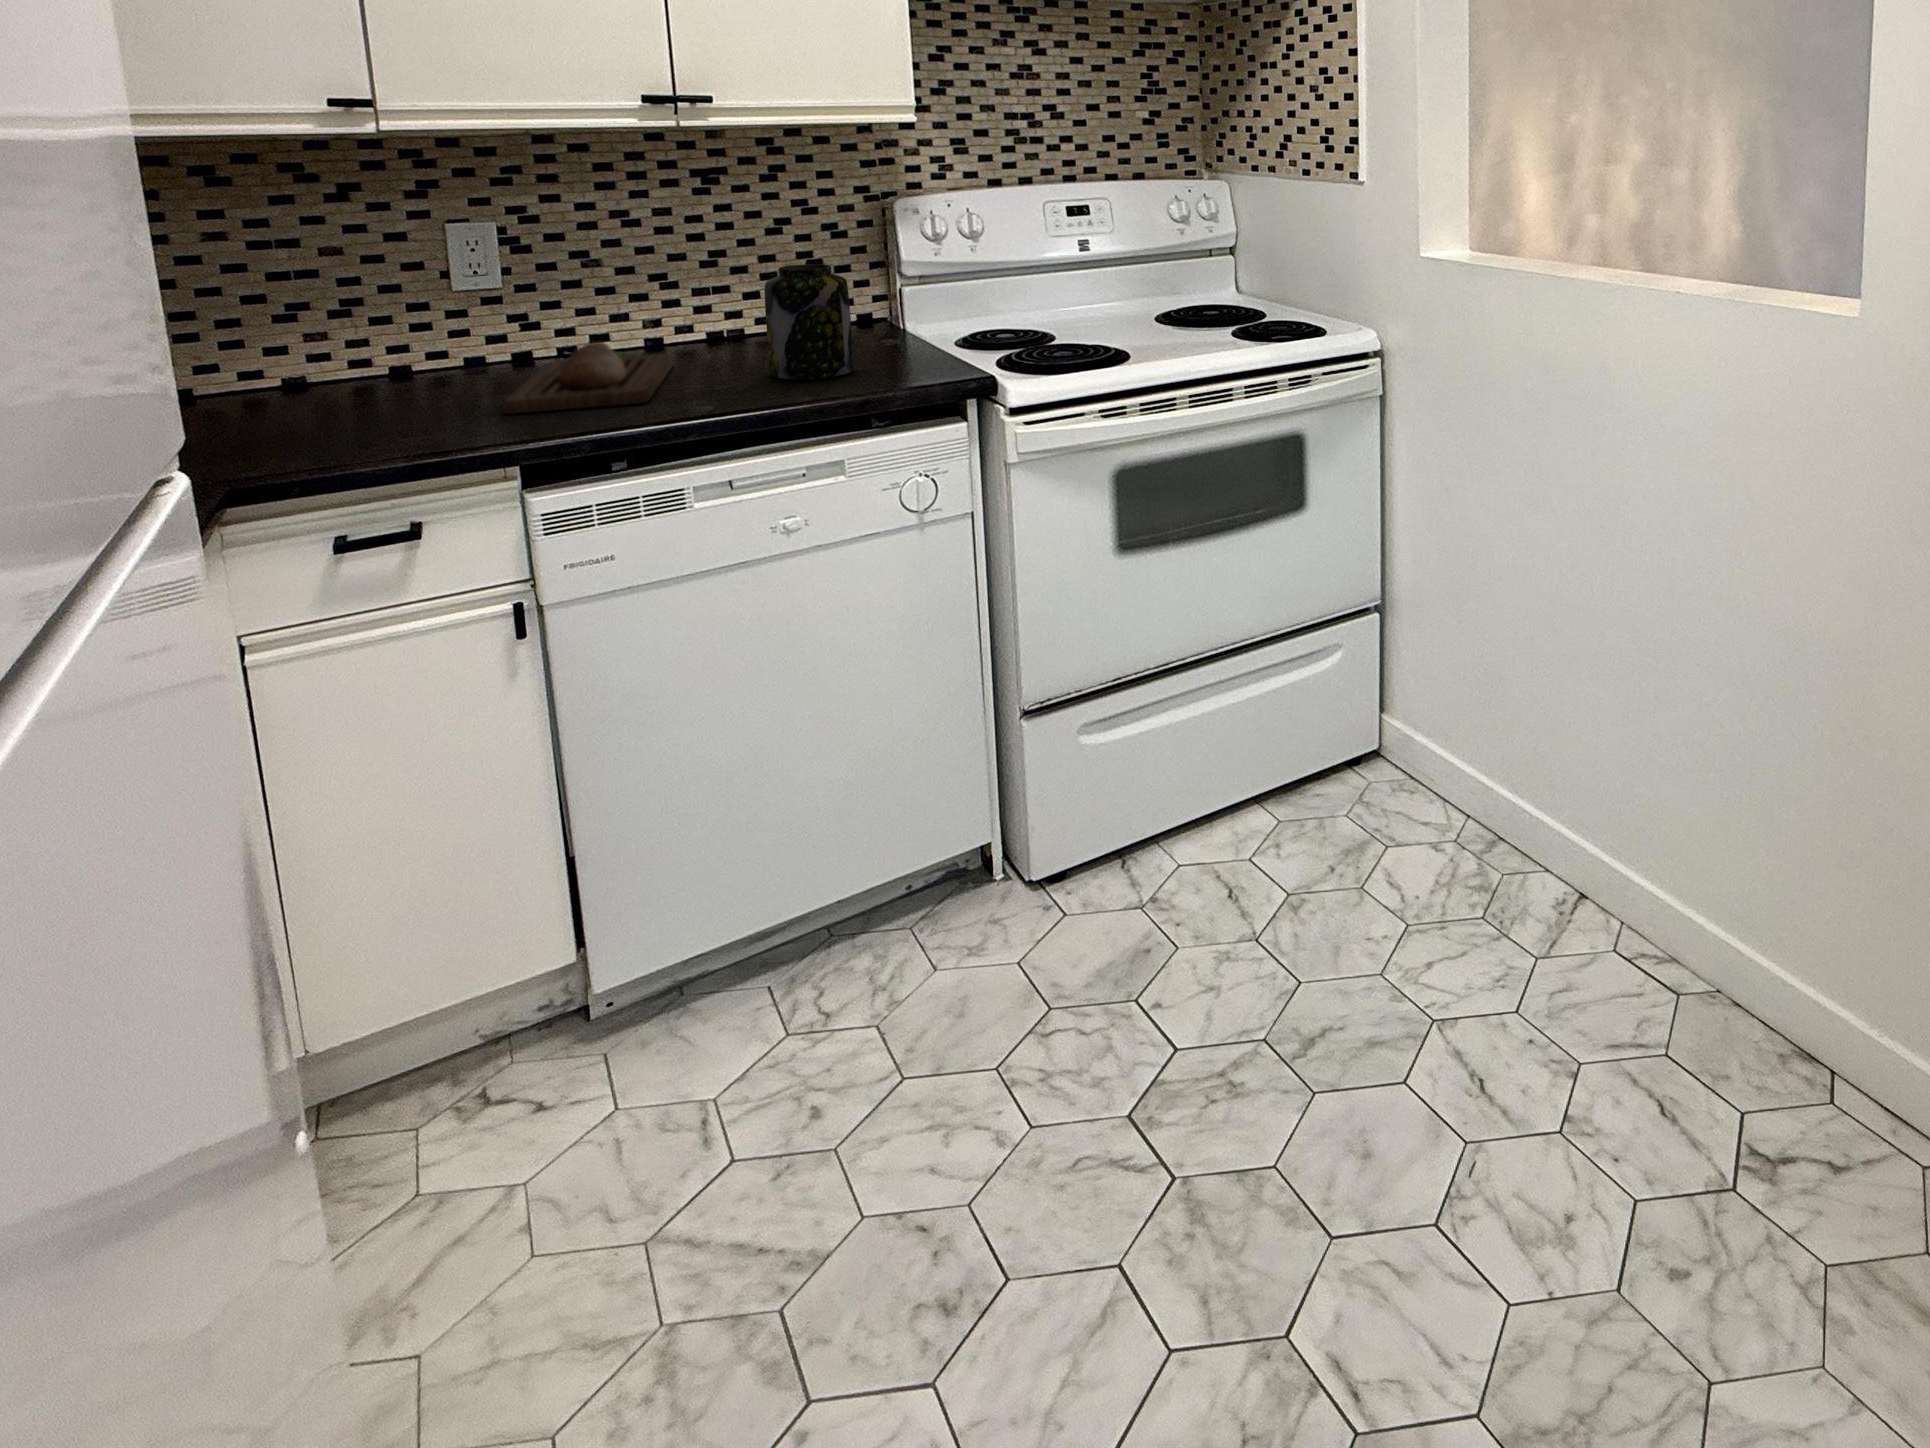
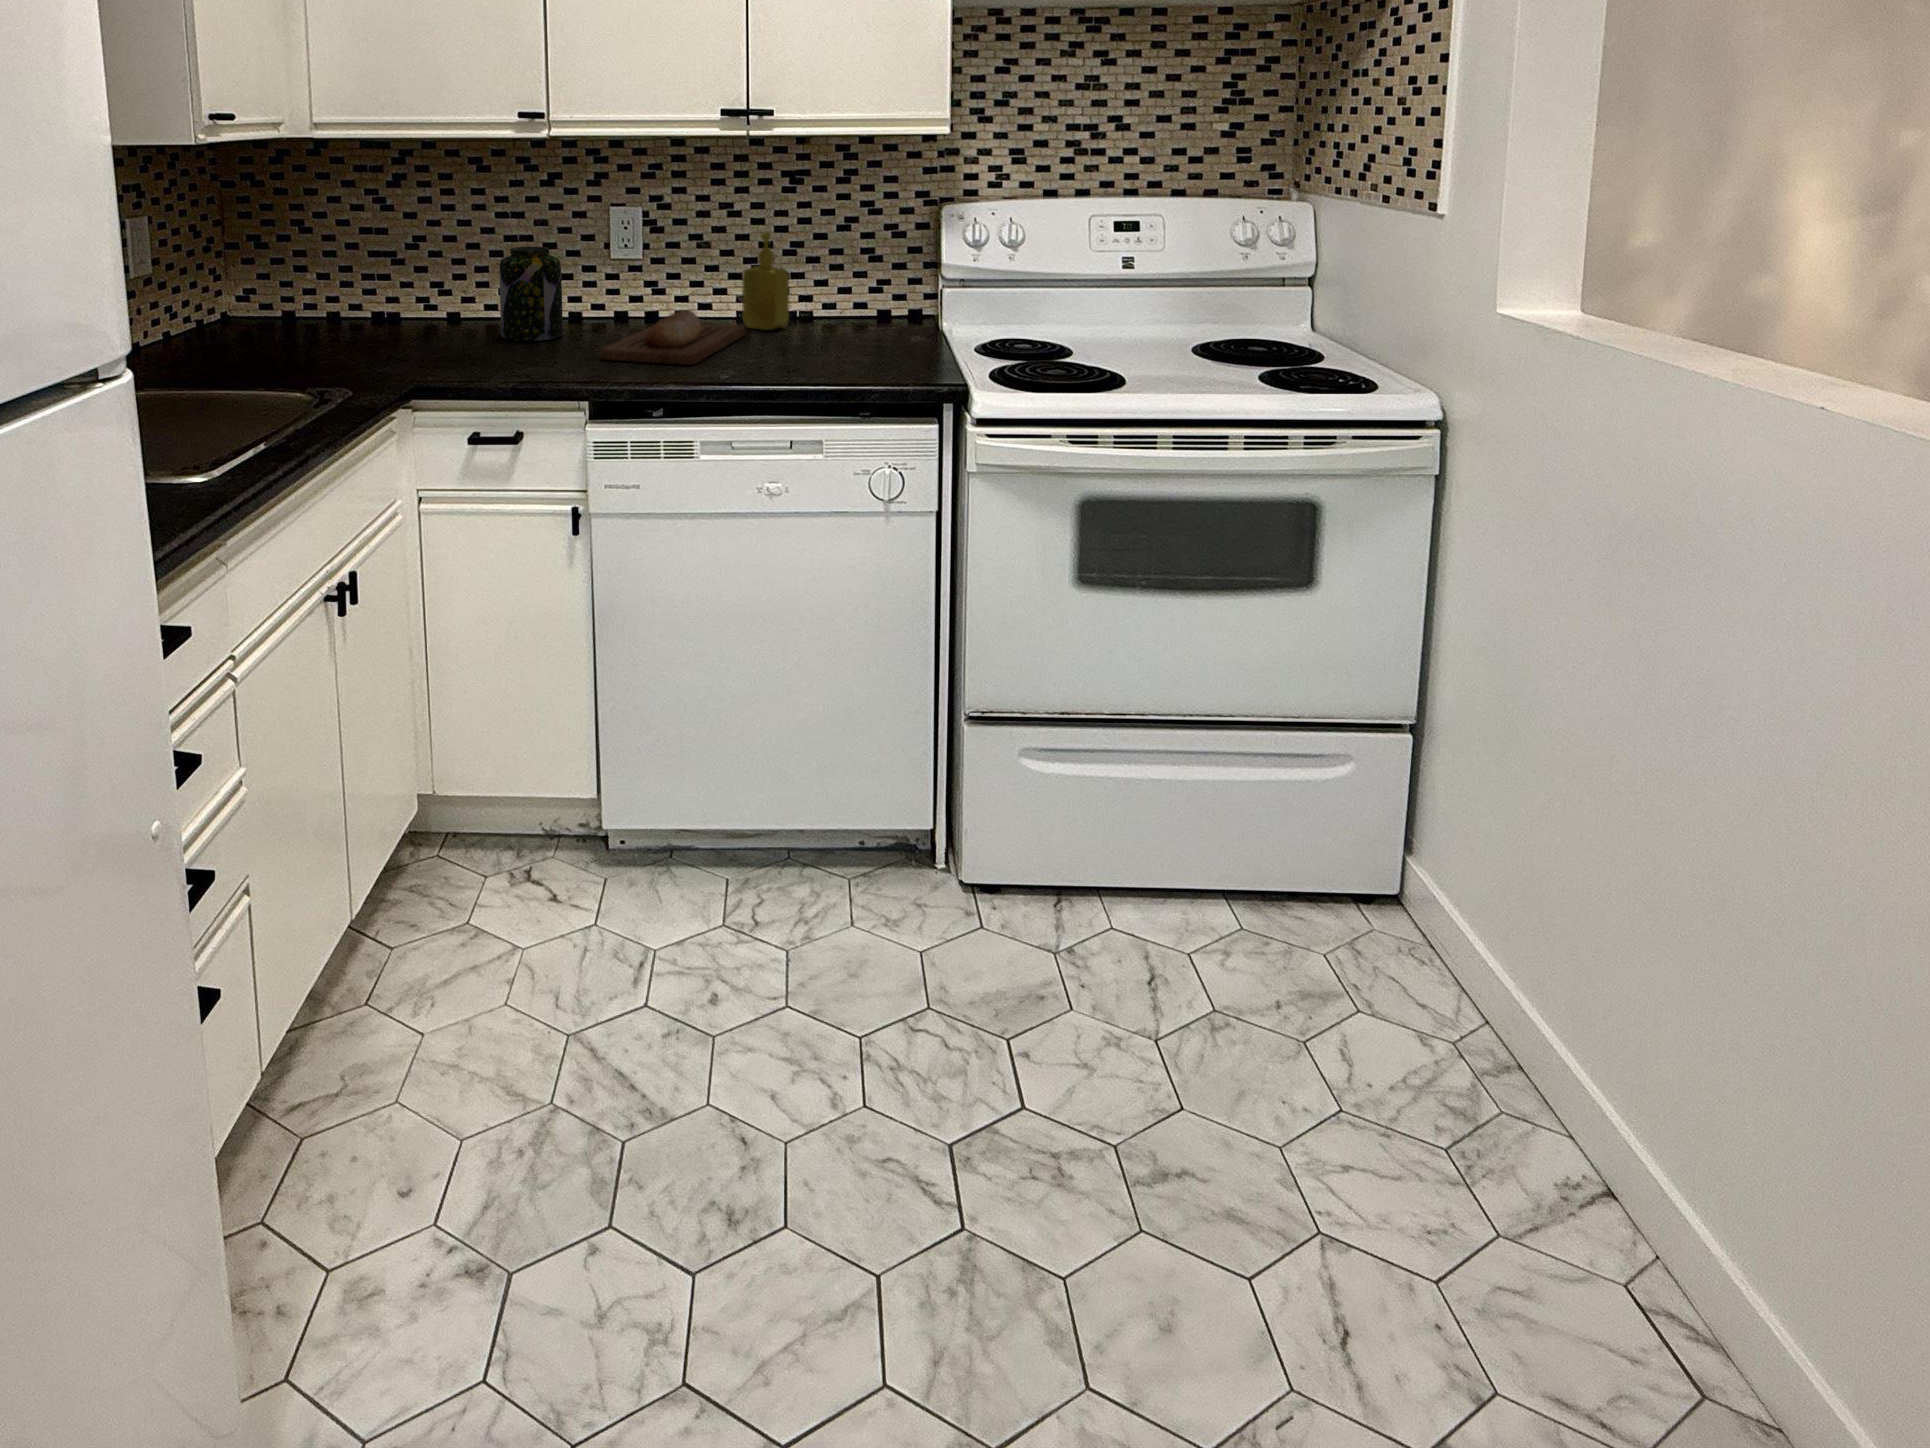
soap dispenser: none [653,242,719,356] -> present [742,232,789,330]
jar: present [765,264,854,379] -> present [500,247,563,341]

